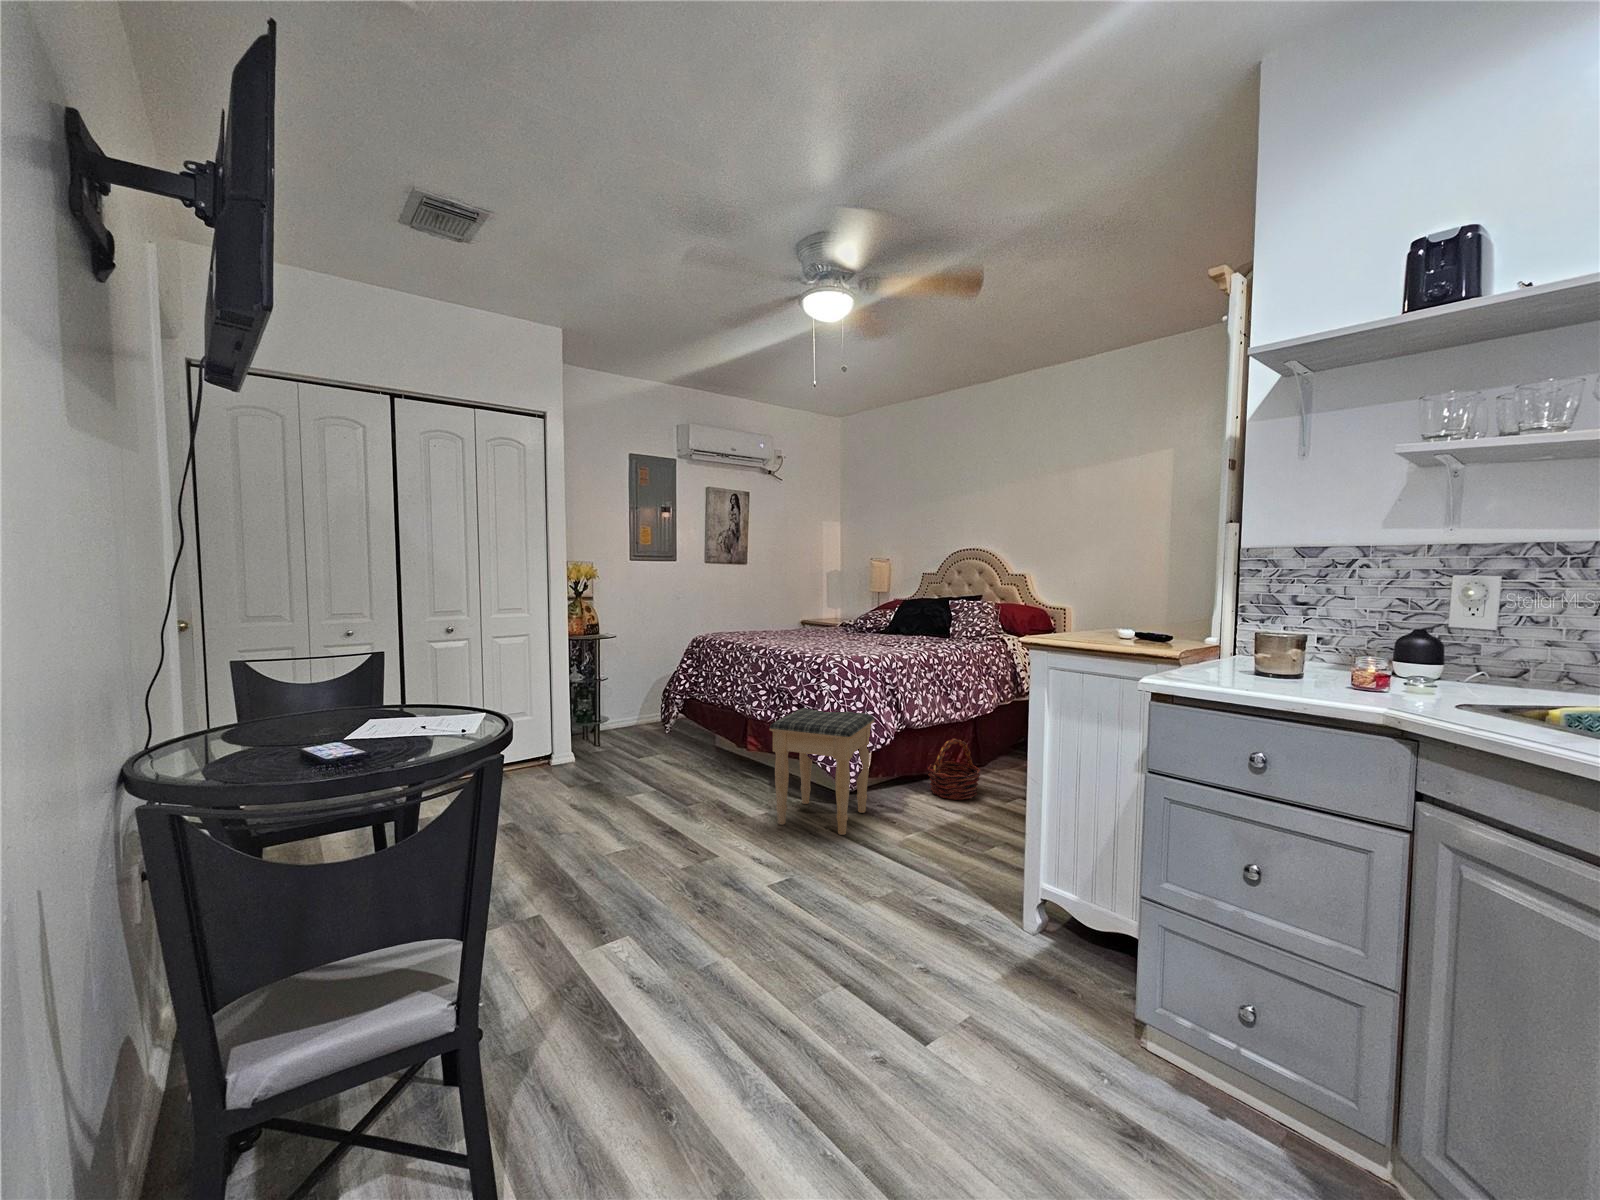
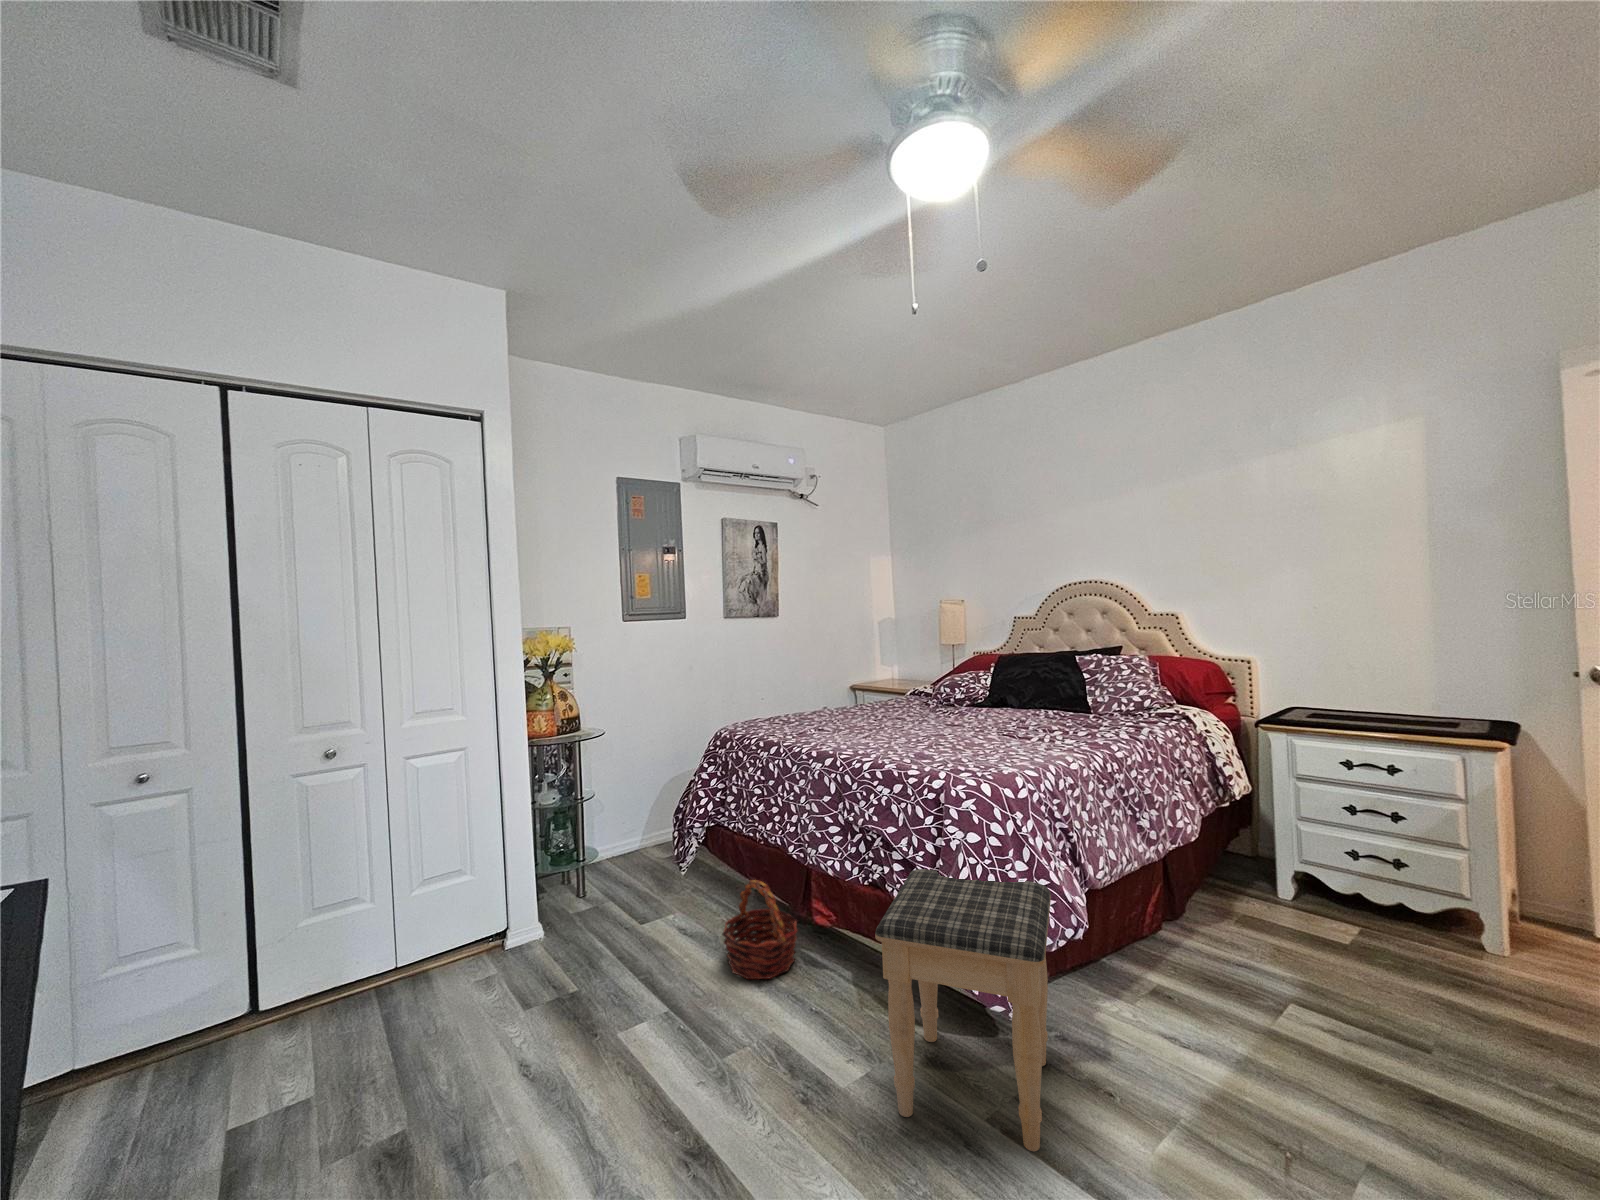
basket: present [928,738,980,800] -> present [722,880,798,979]

